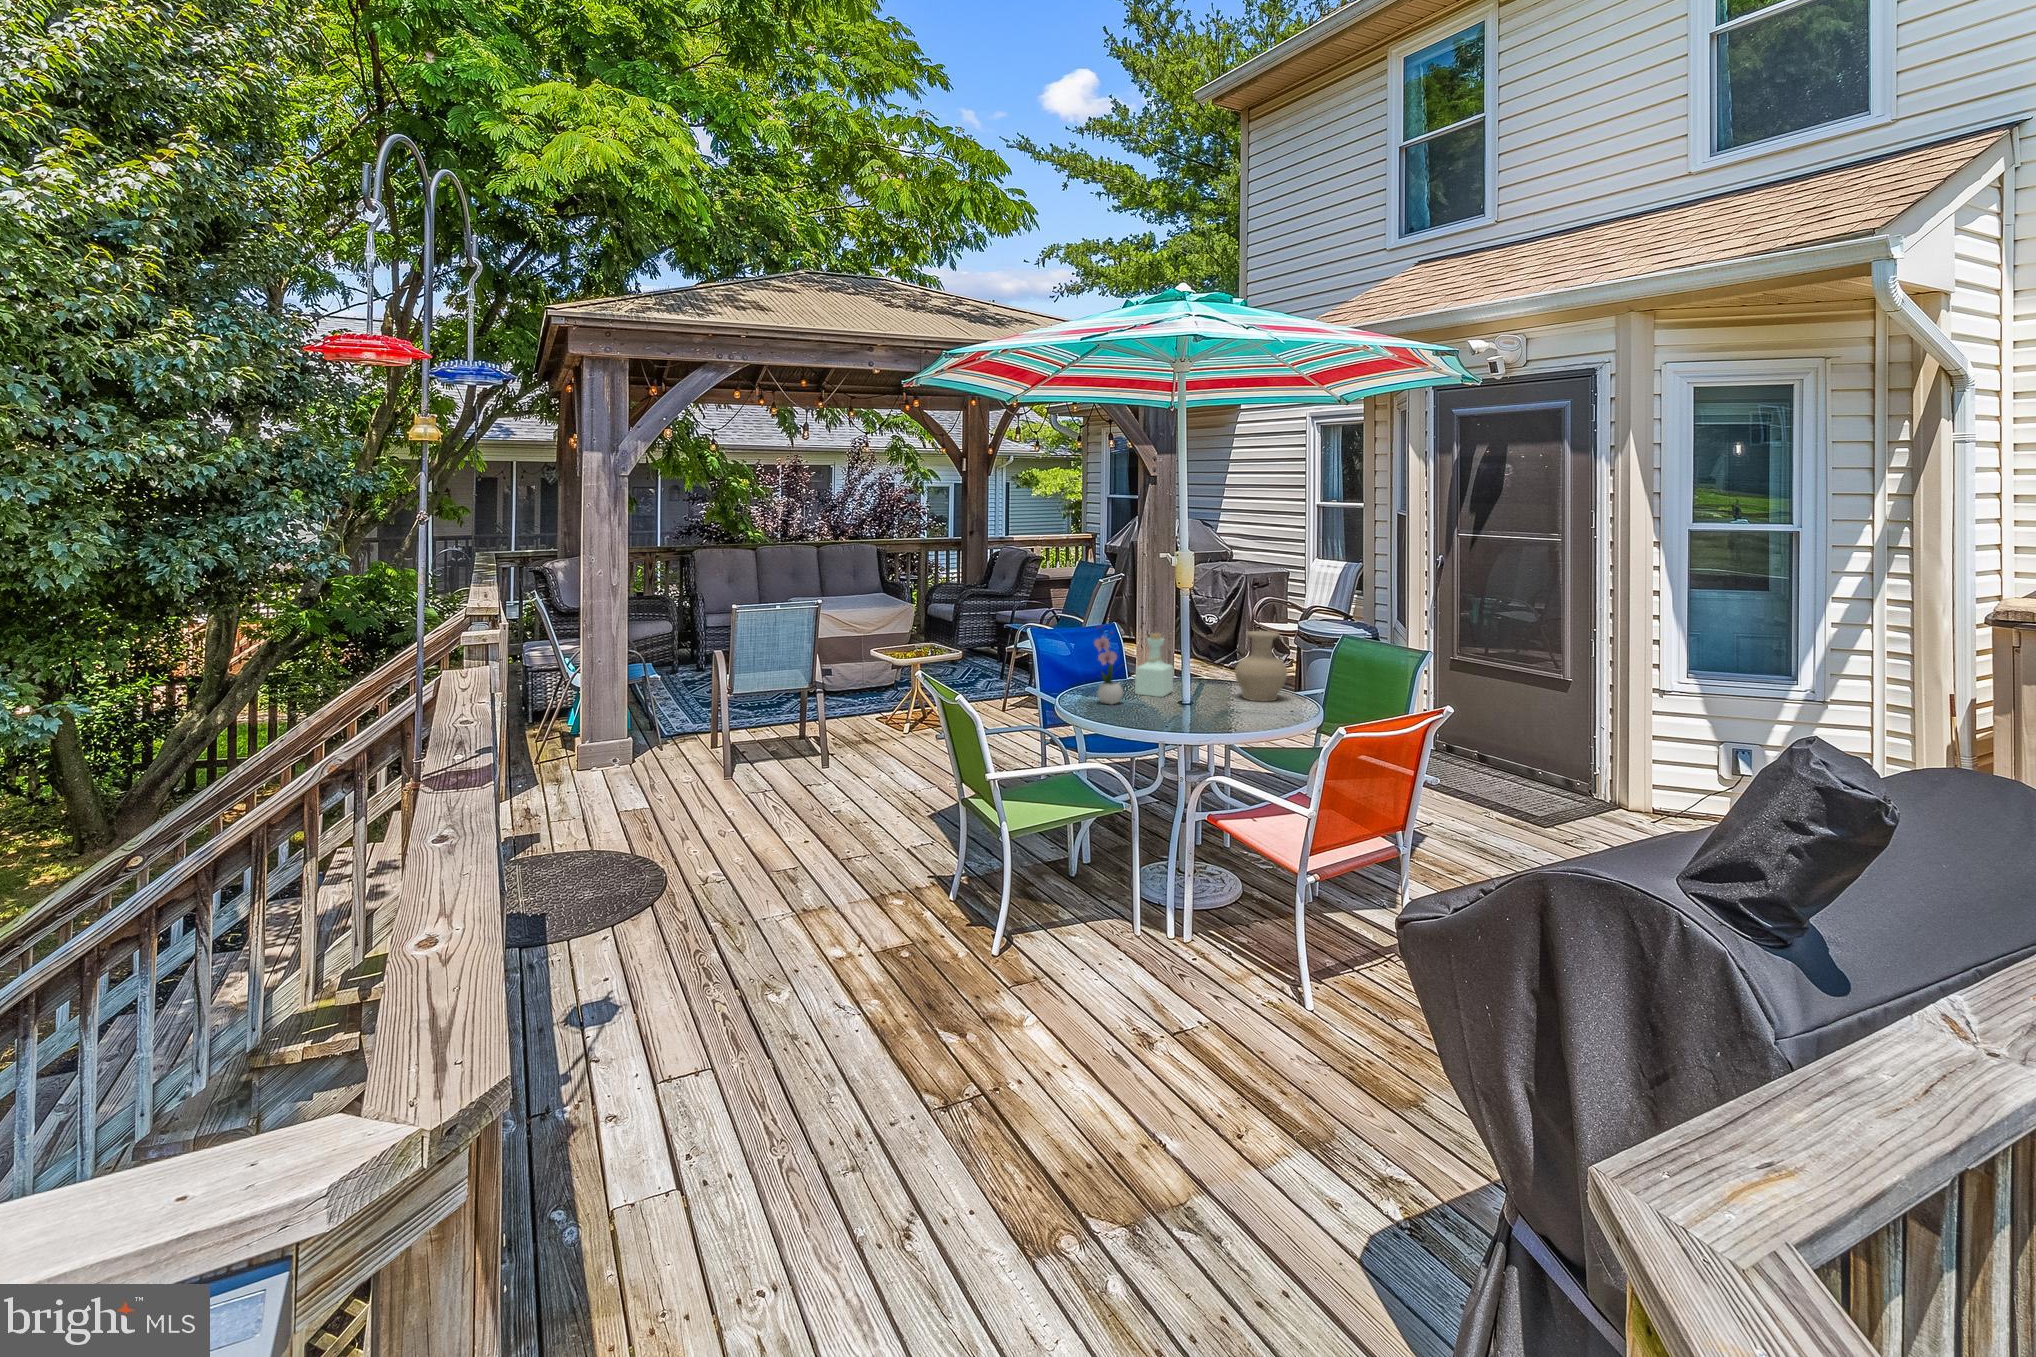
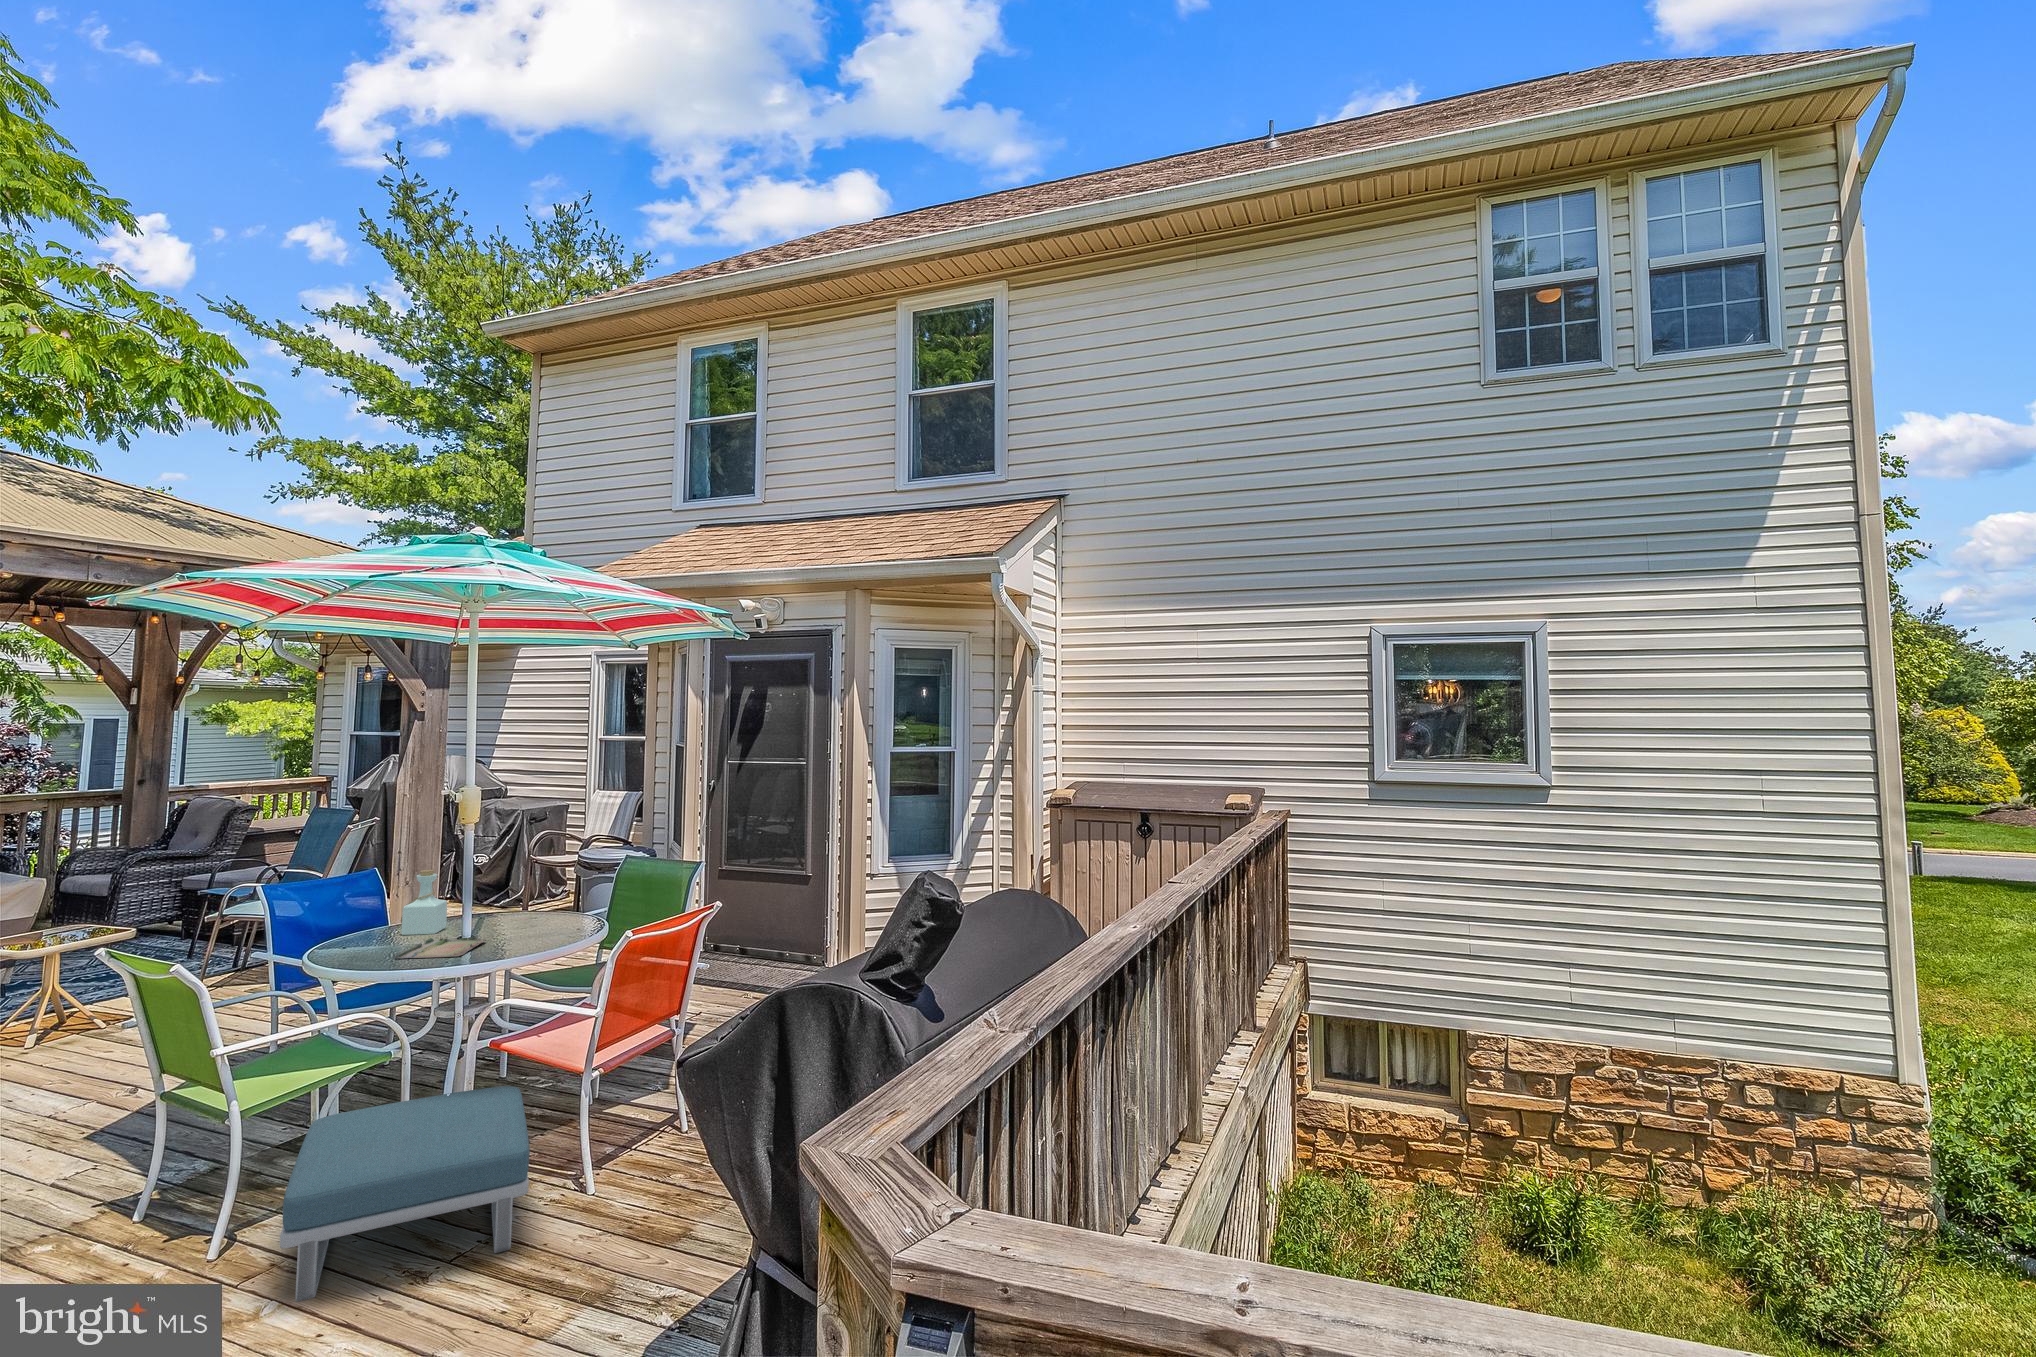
flower arrangement: present [1094,629,1123,704] -> none [353,865,394,948]
vase: present [1235,631,1288,701] -> none [515,858,569,925]
tray: none [1127,702,1209,726] -> present [394,934,487,959]
footstool: none [1035,856,1246,1042] -> present [280,1086,530,1302]

